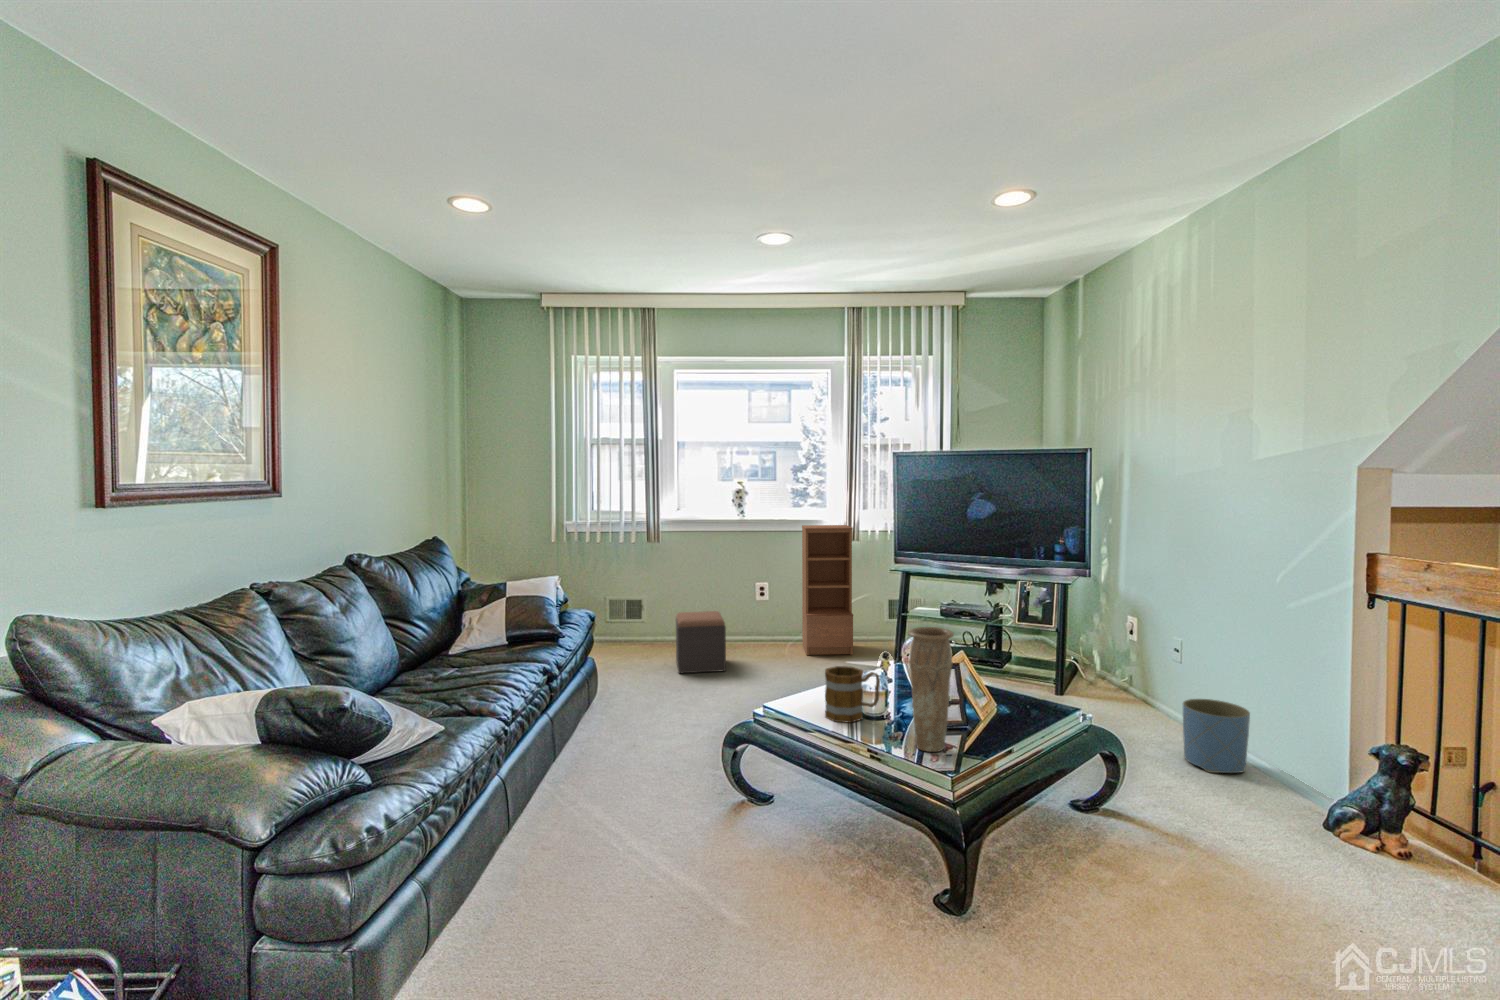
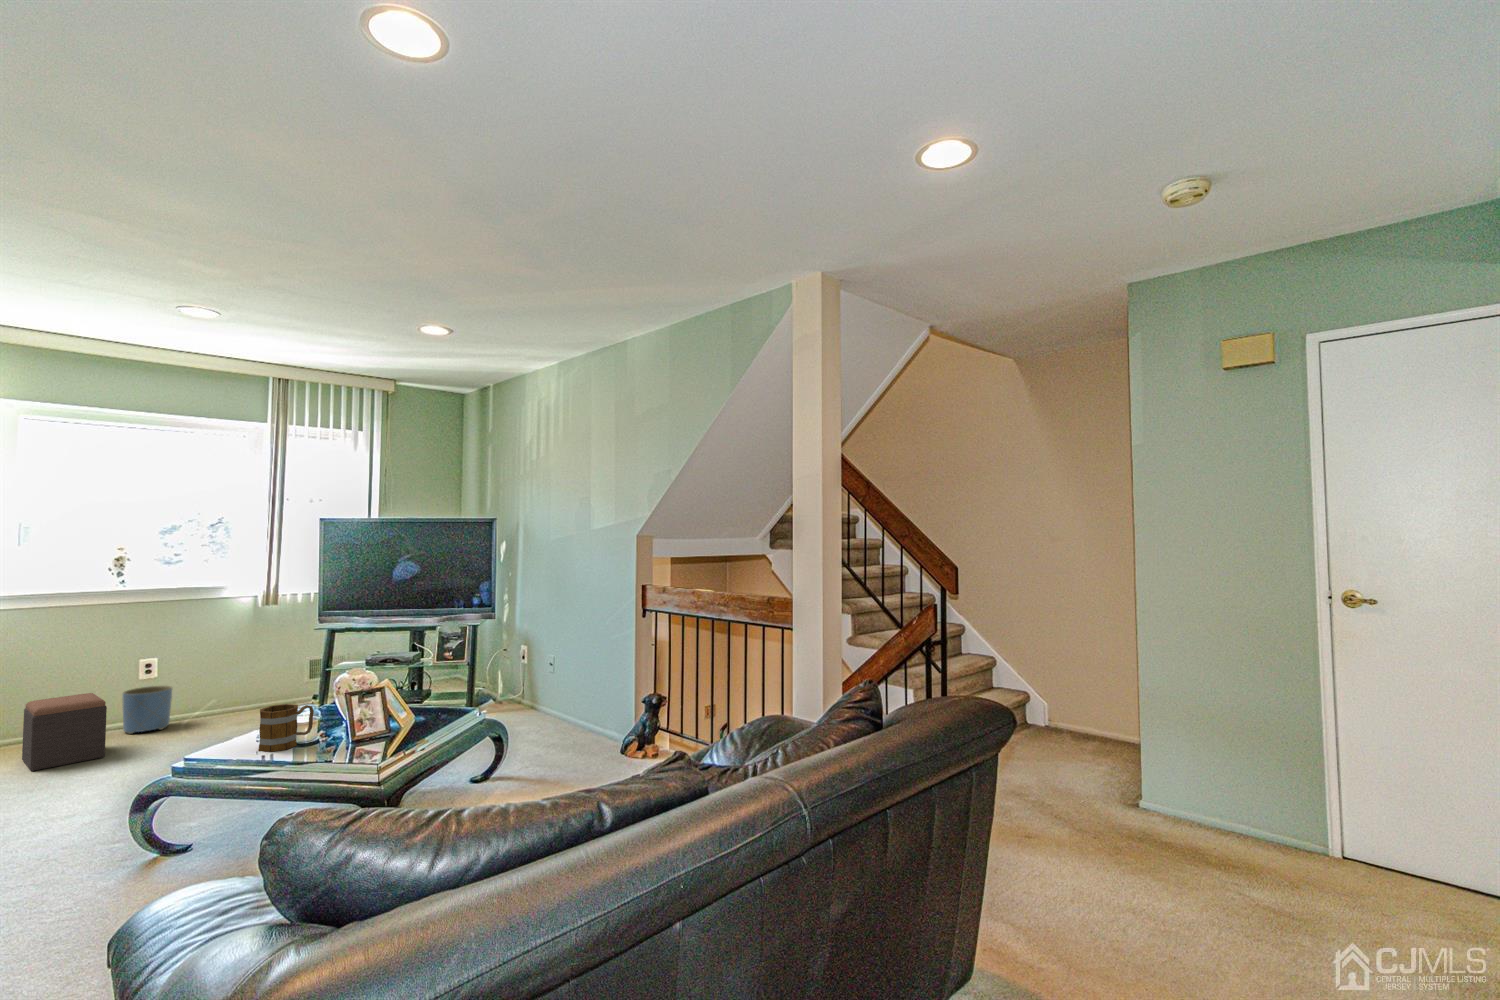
bookcase: present [802,525,853,655] -> none [207,589,273,726]
vase: present [908,627,954,752] -> none [342,658,381,754]
planter: present [1183,699,1250,773] -> present [122,686,172,734]

